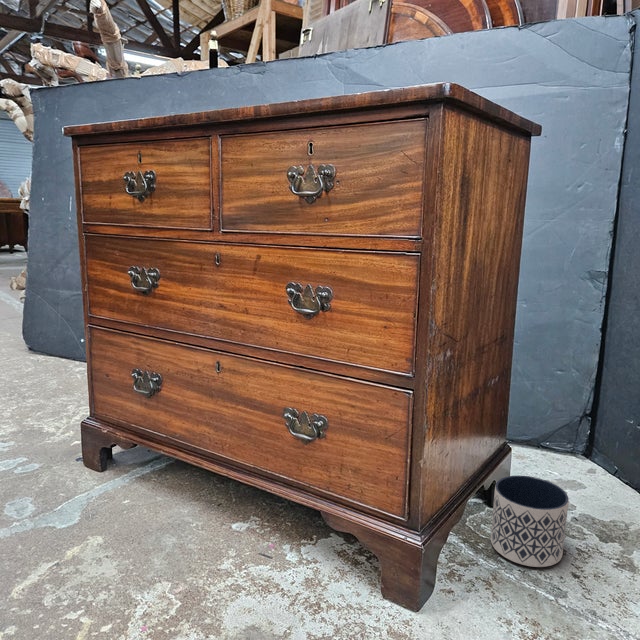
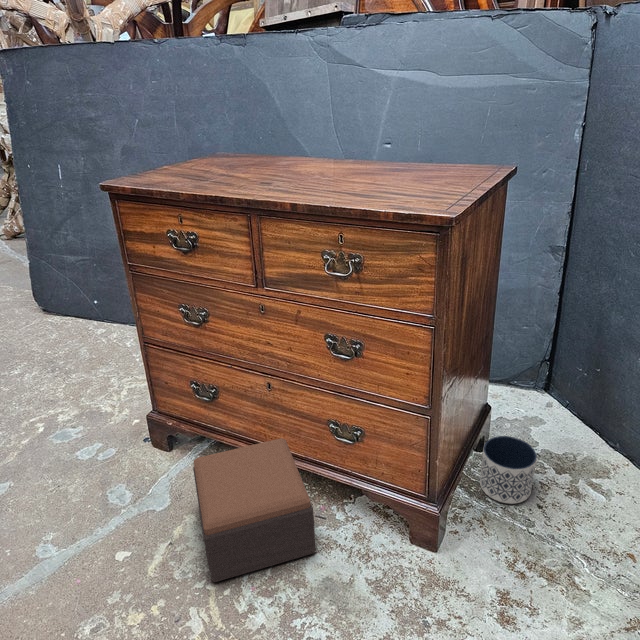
footstool: none [86,443,247,613] -> present [193,438,316,582]

